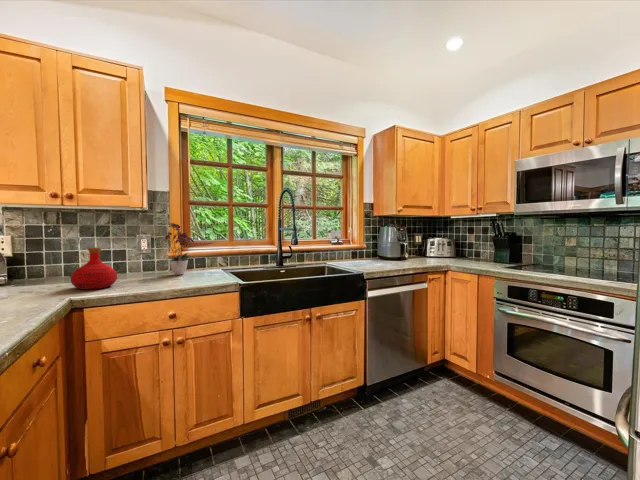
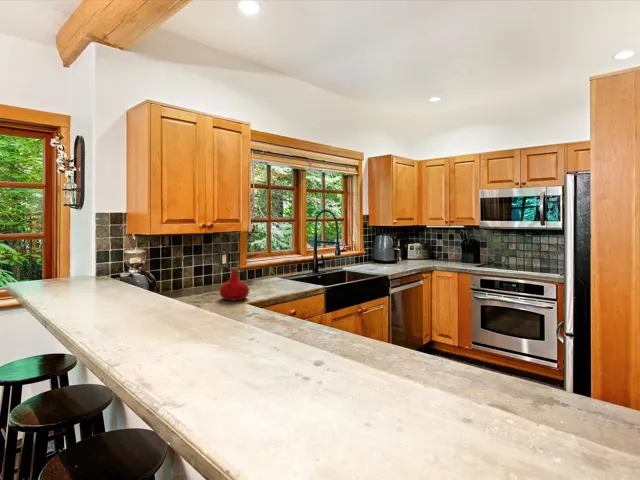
flower arrangement: present [165,223,194,275] -> none [243,240,275,286]

